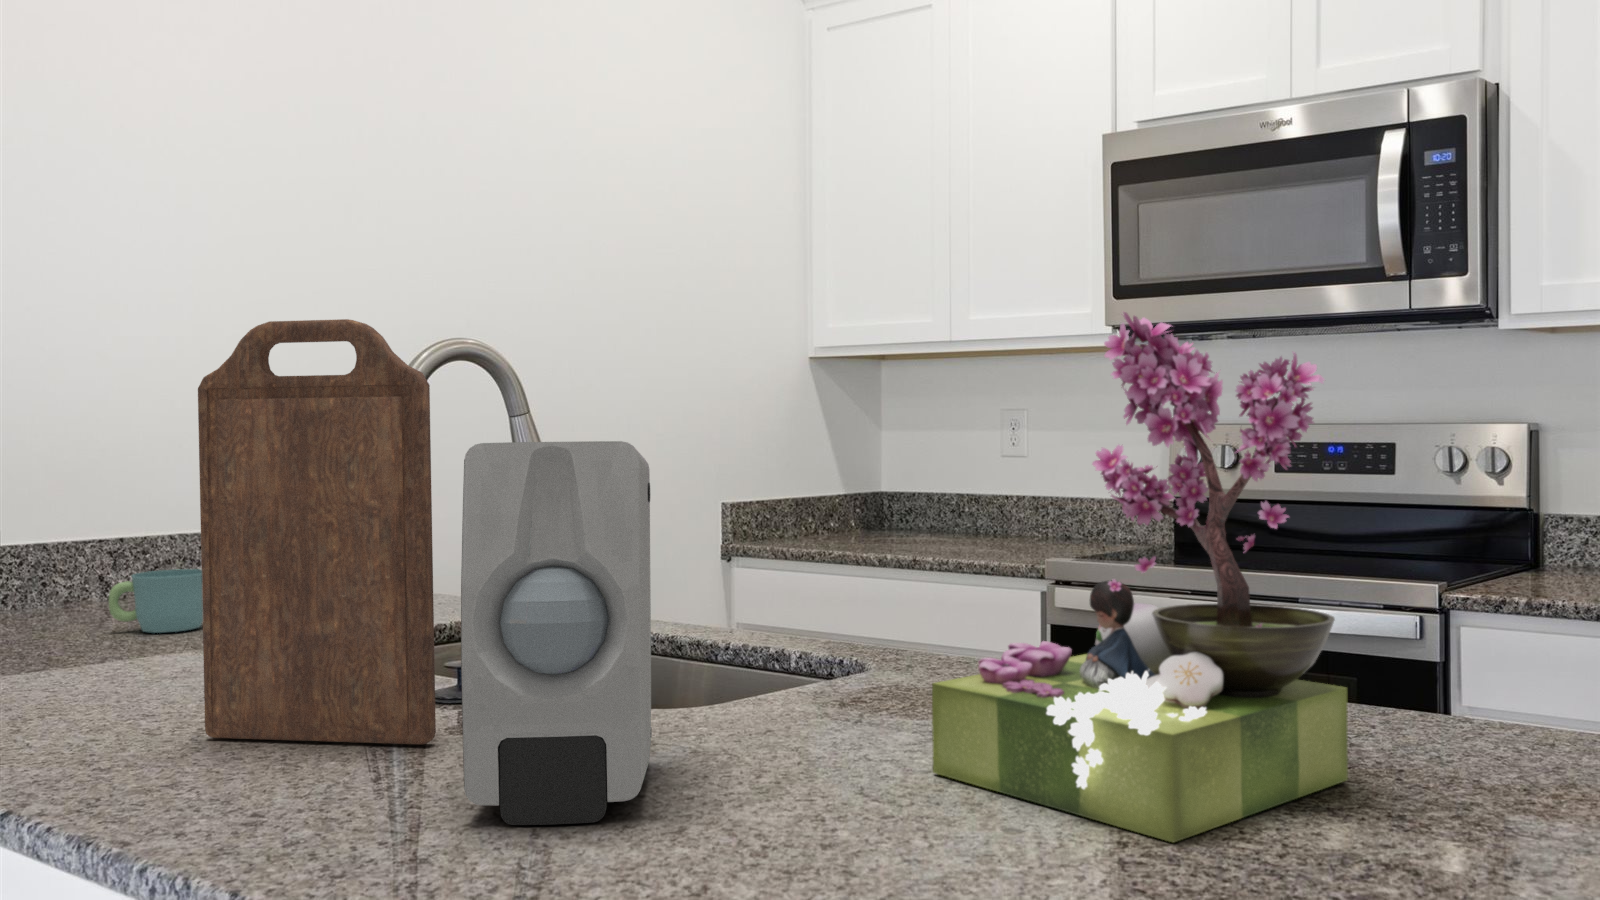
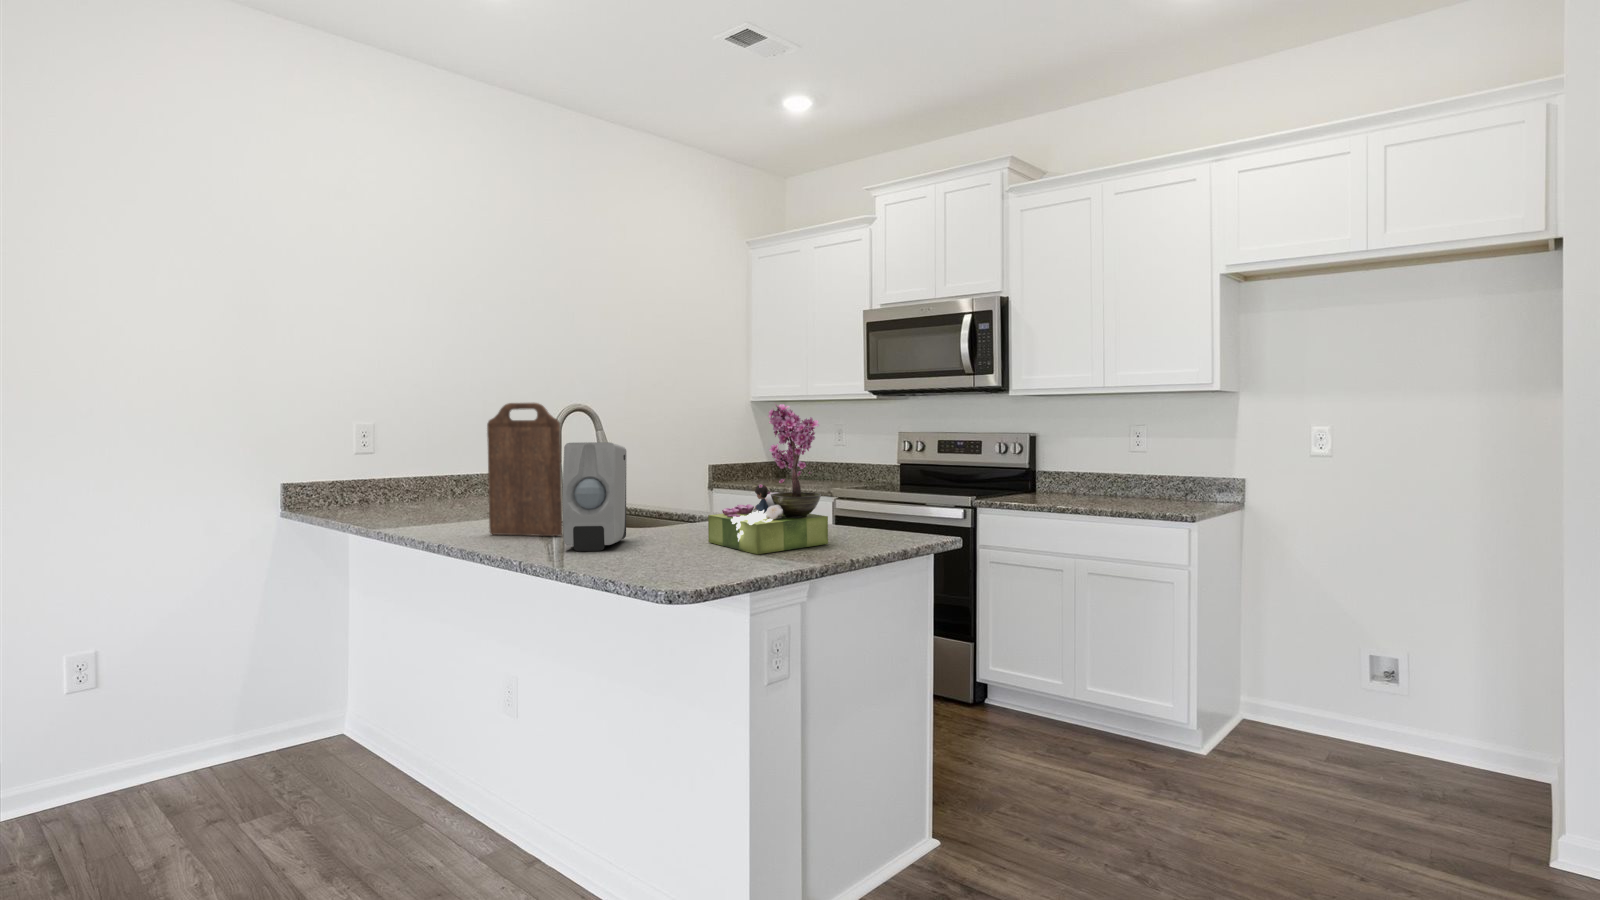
mug: present [109,569,203,633] -> none [453,486,490,509]

